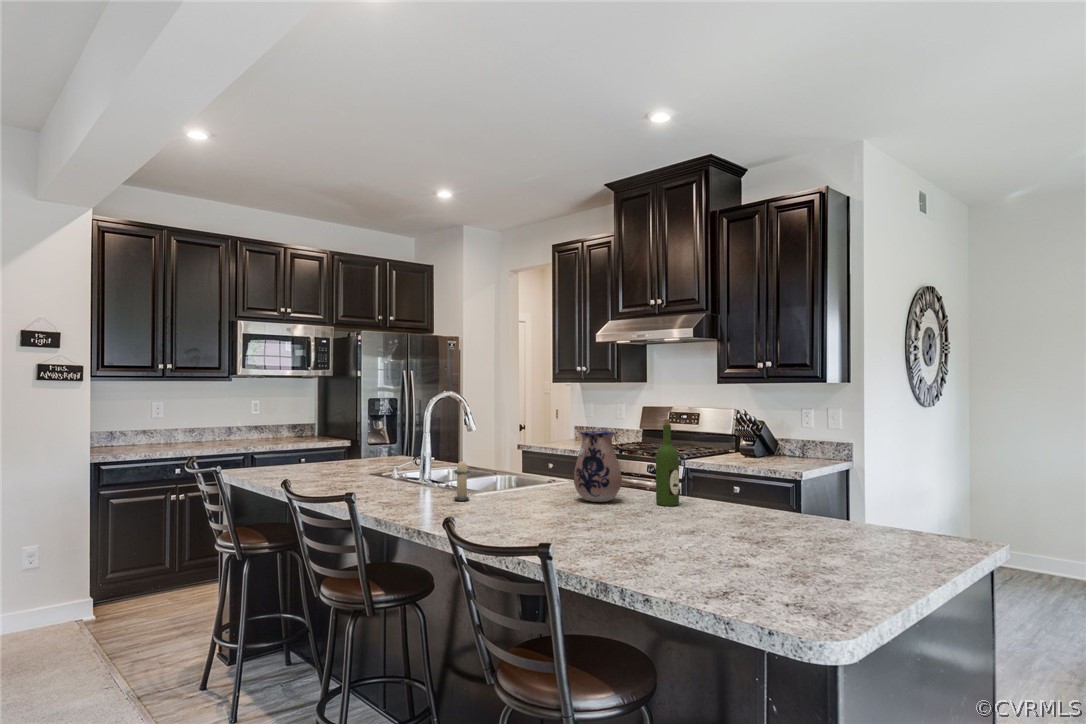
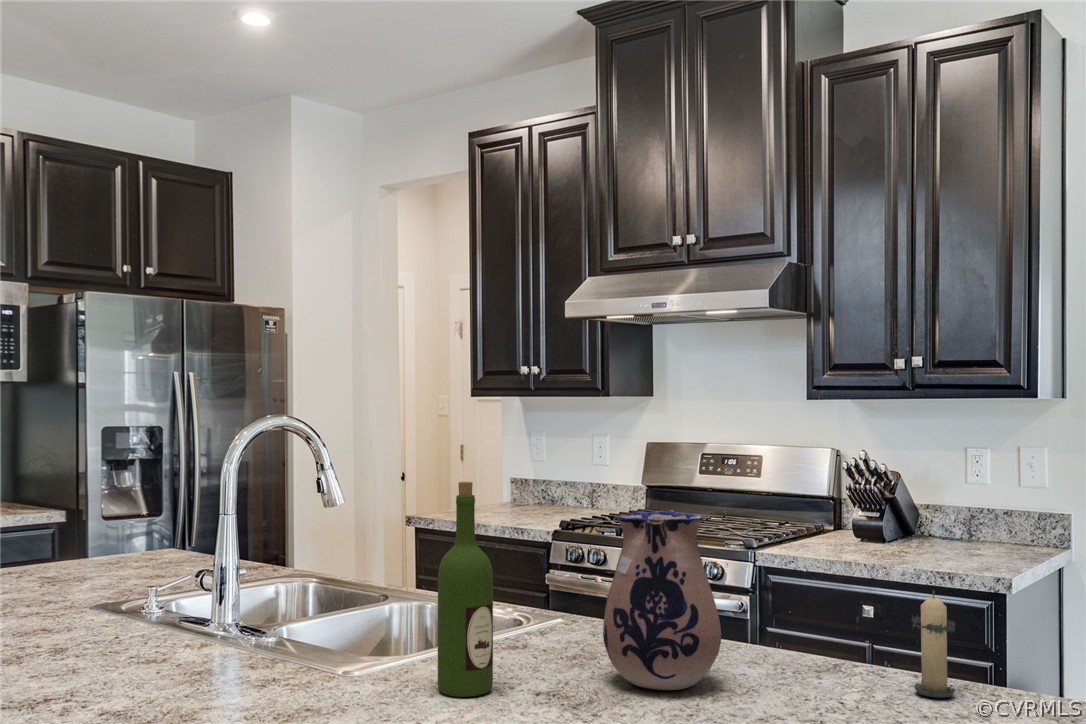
wine bottle: present [656,419,679,506] -> present [438,482,493,697]
candle: present [454,461,470,501] -> present [912,590,955,698]

